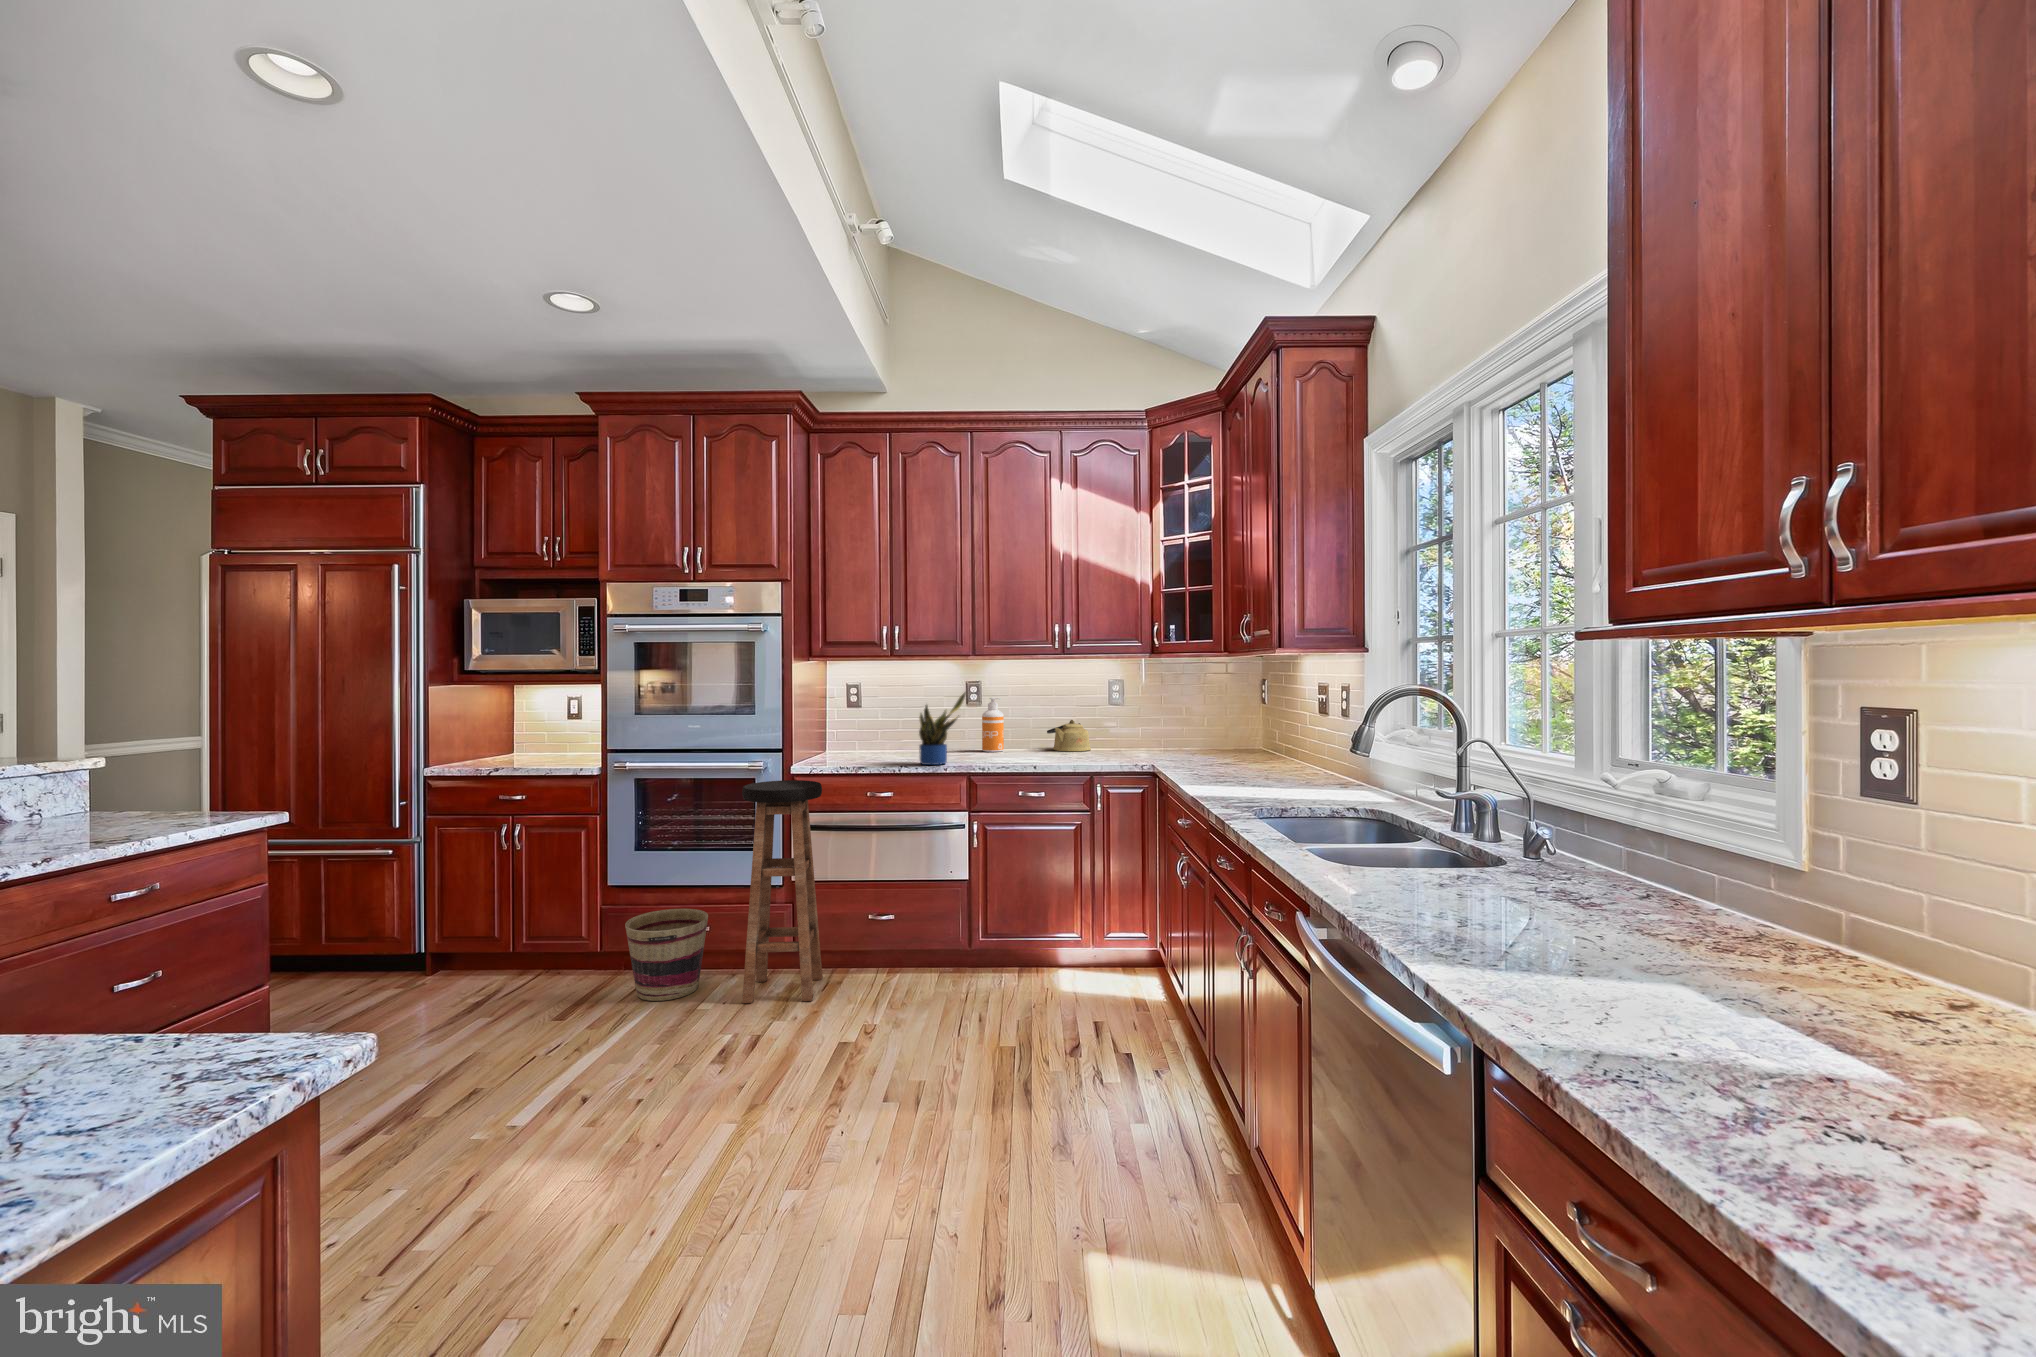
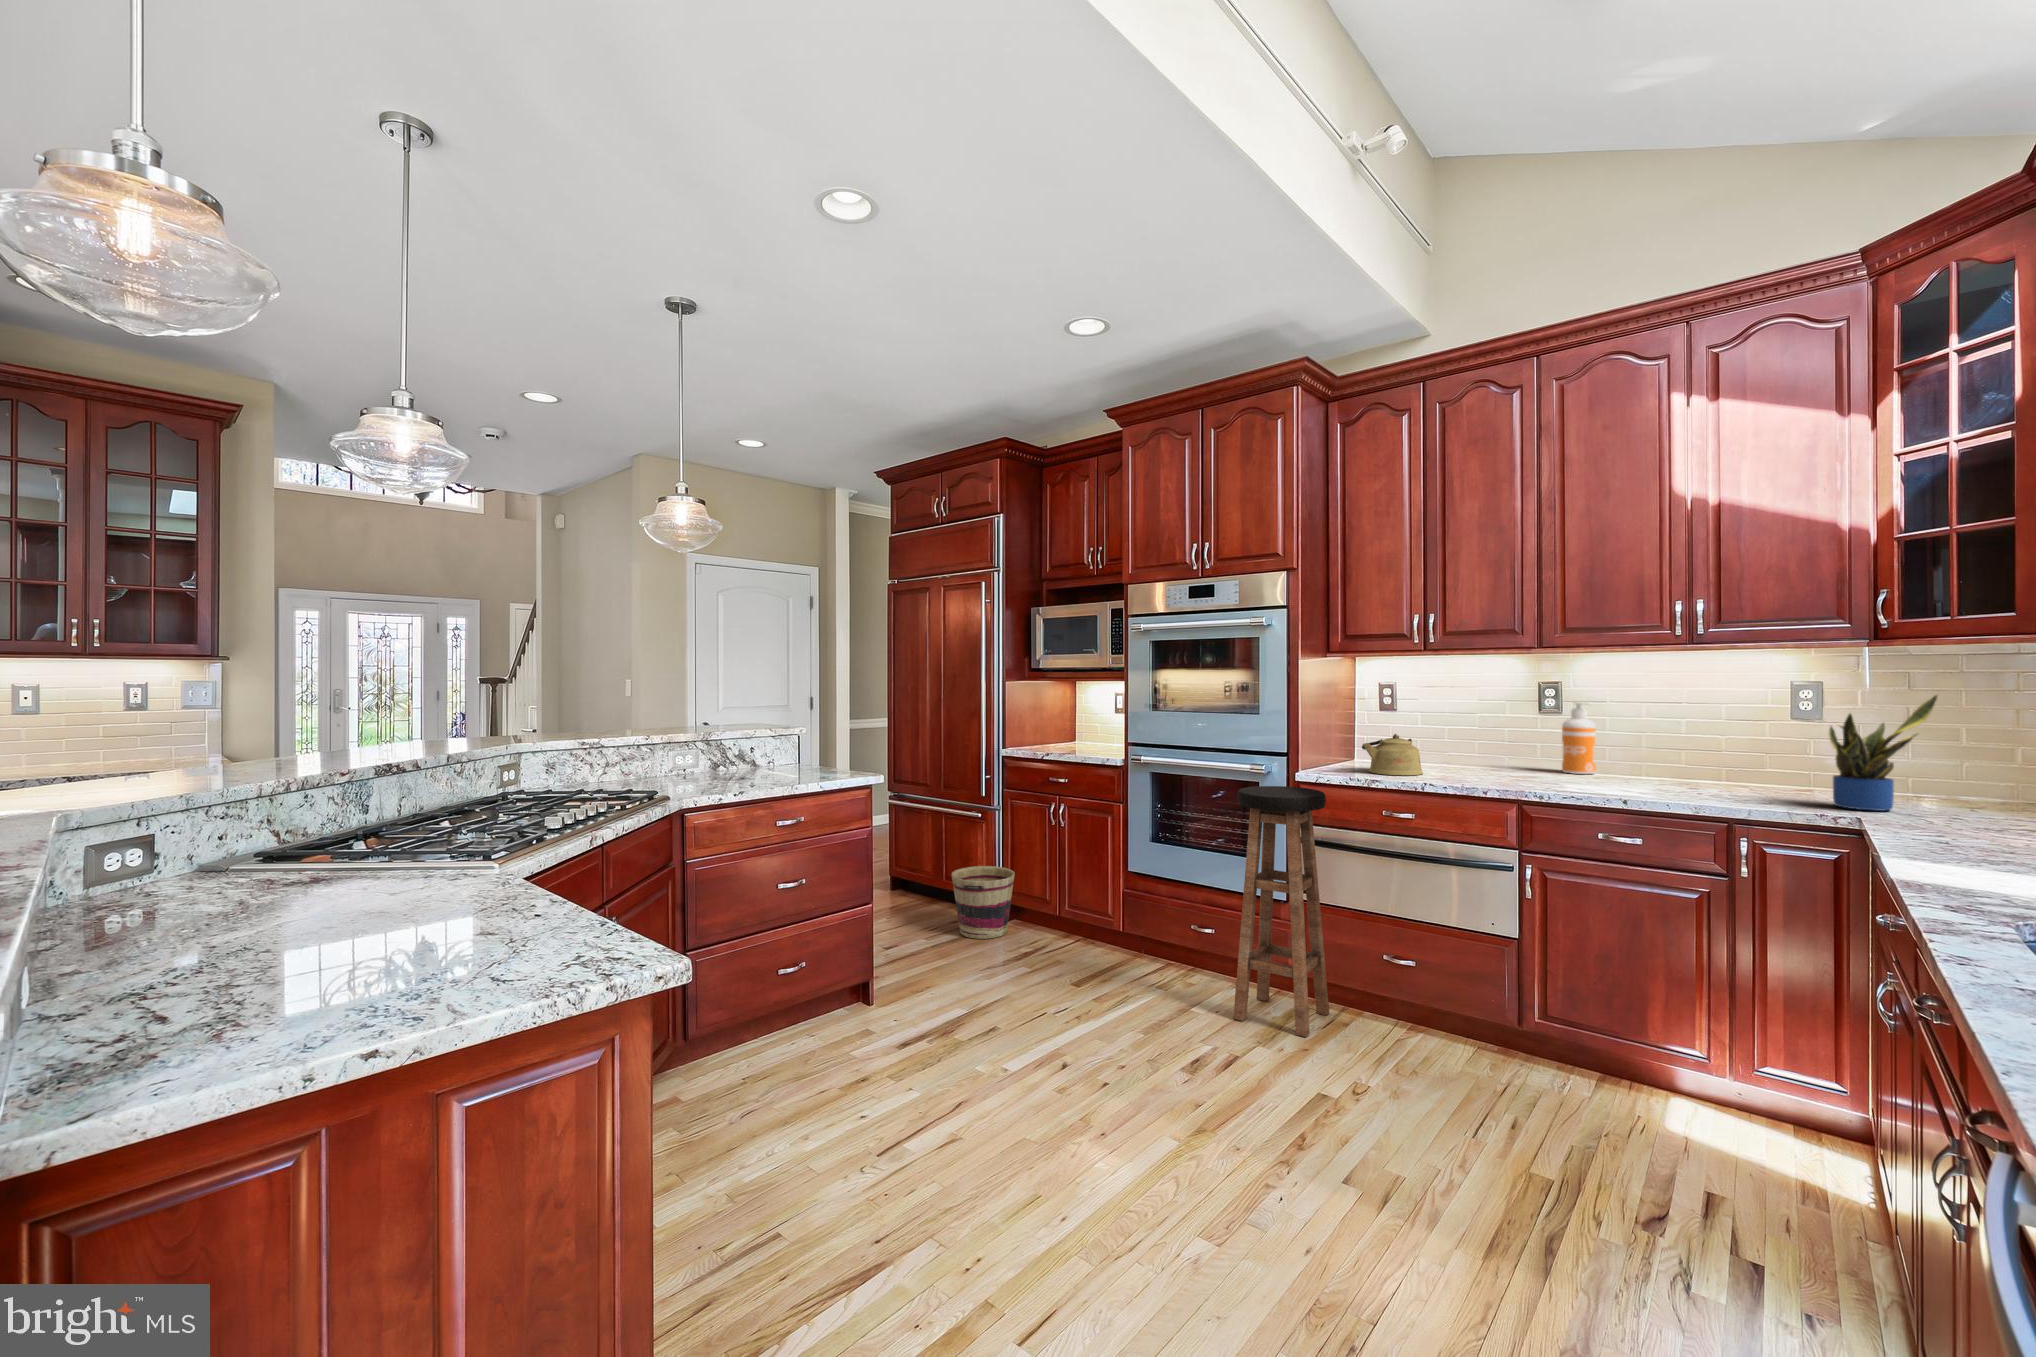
potted plant: present [919,693,966,765] -> present [1829,695,1937,811]
kettle: present [1047,720,1091,751] -> present [1362,734,1423,775]
basket: present [625,909,708,1001] -> present [952,866,1015,939]

